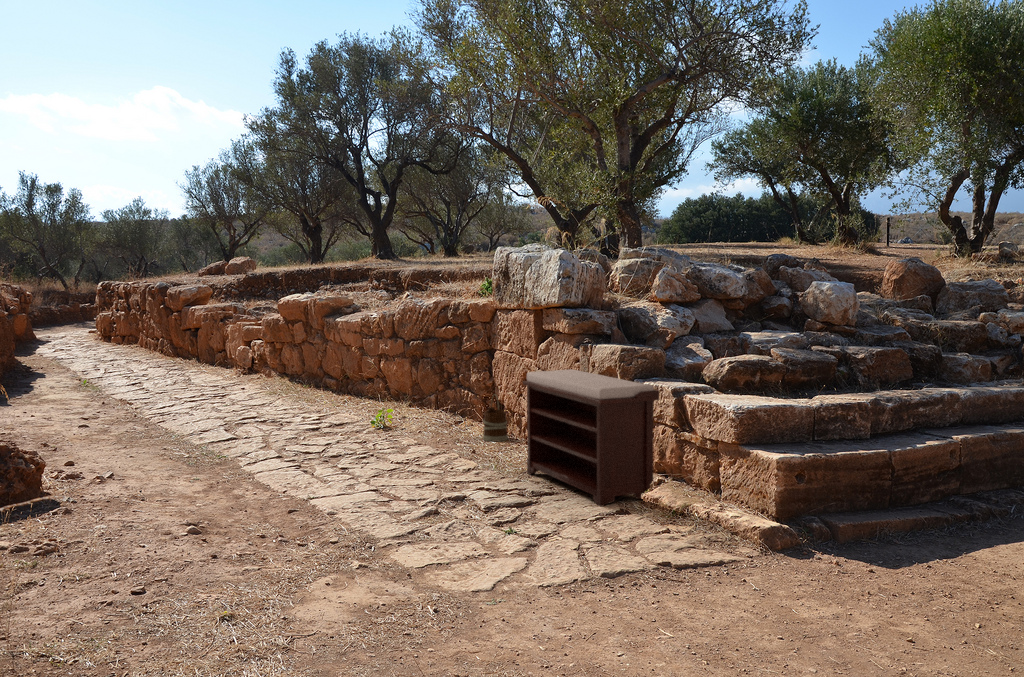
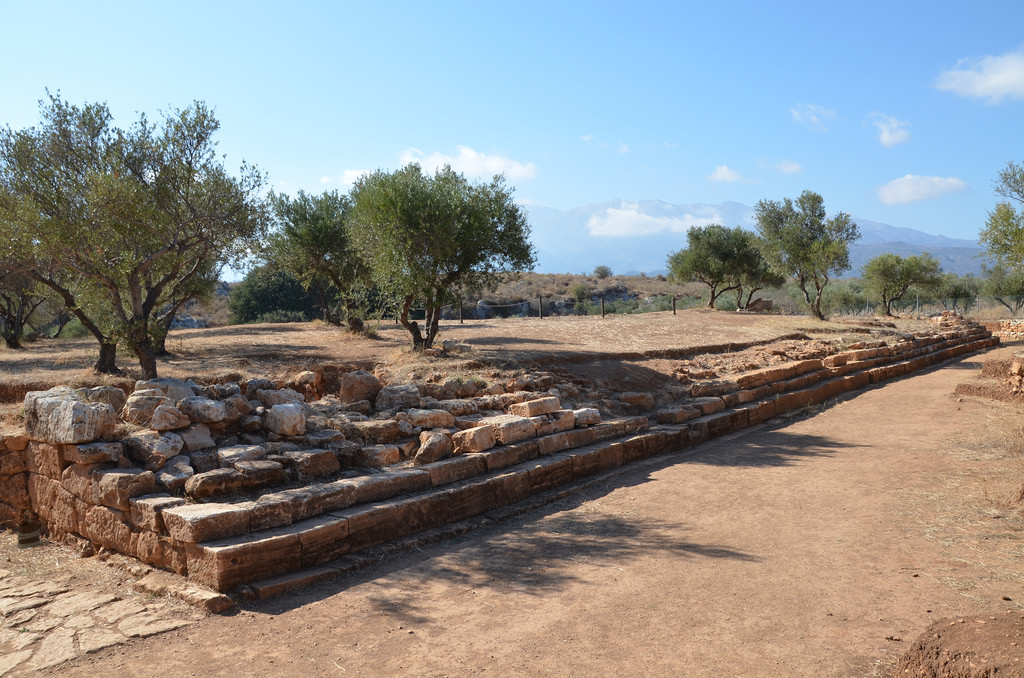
bench: present [523,369,659,507] -> none [41,493,146,599]

